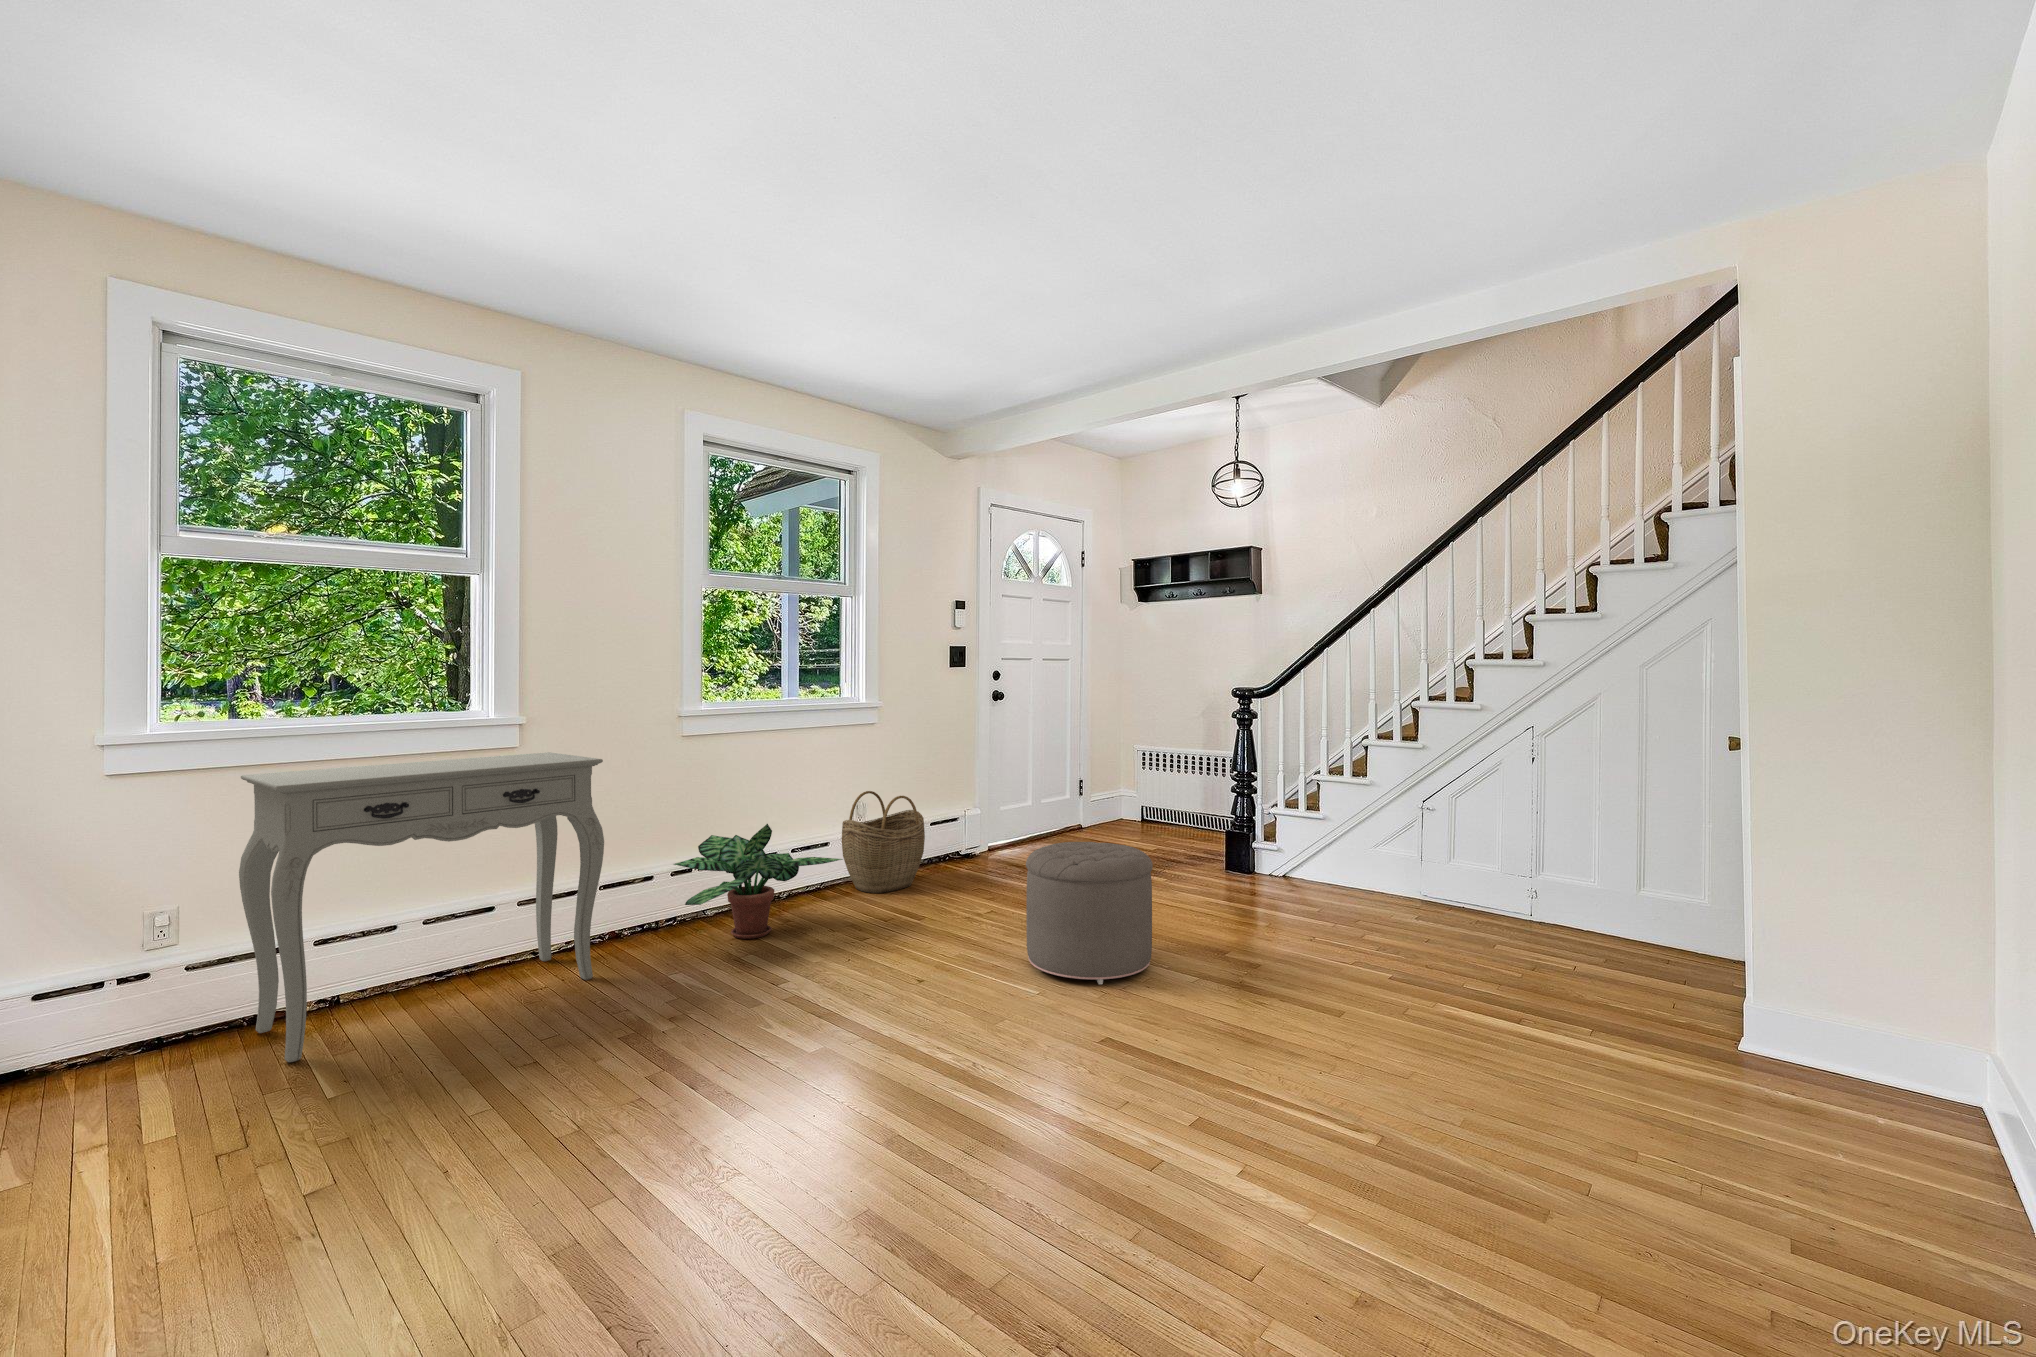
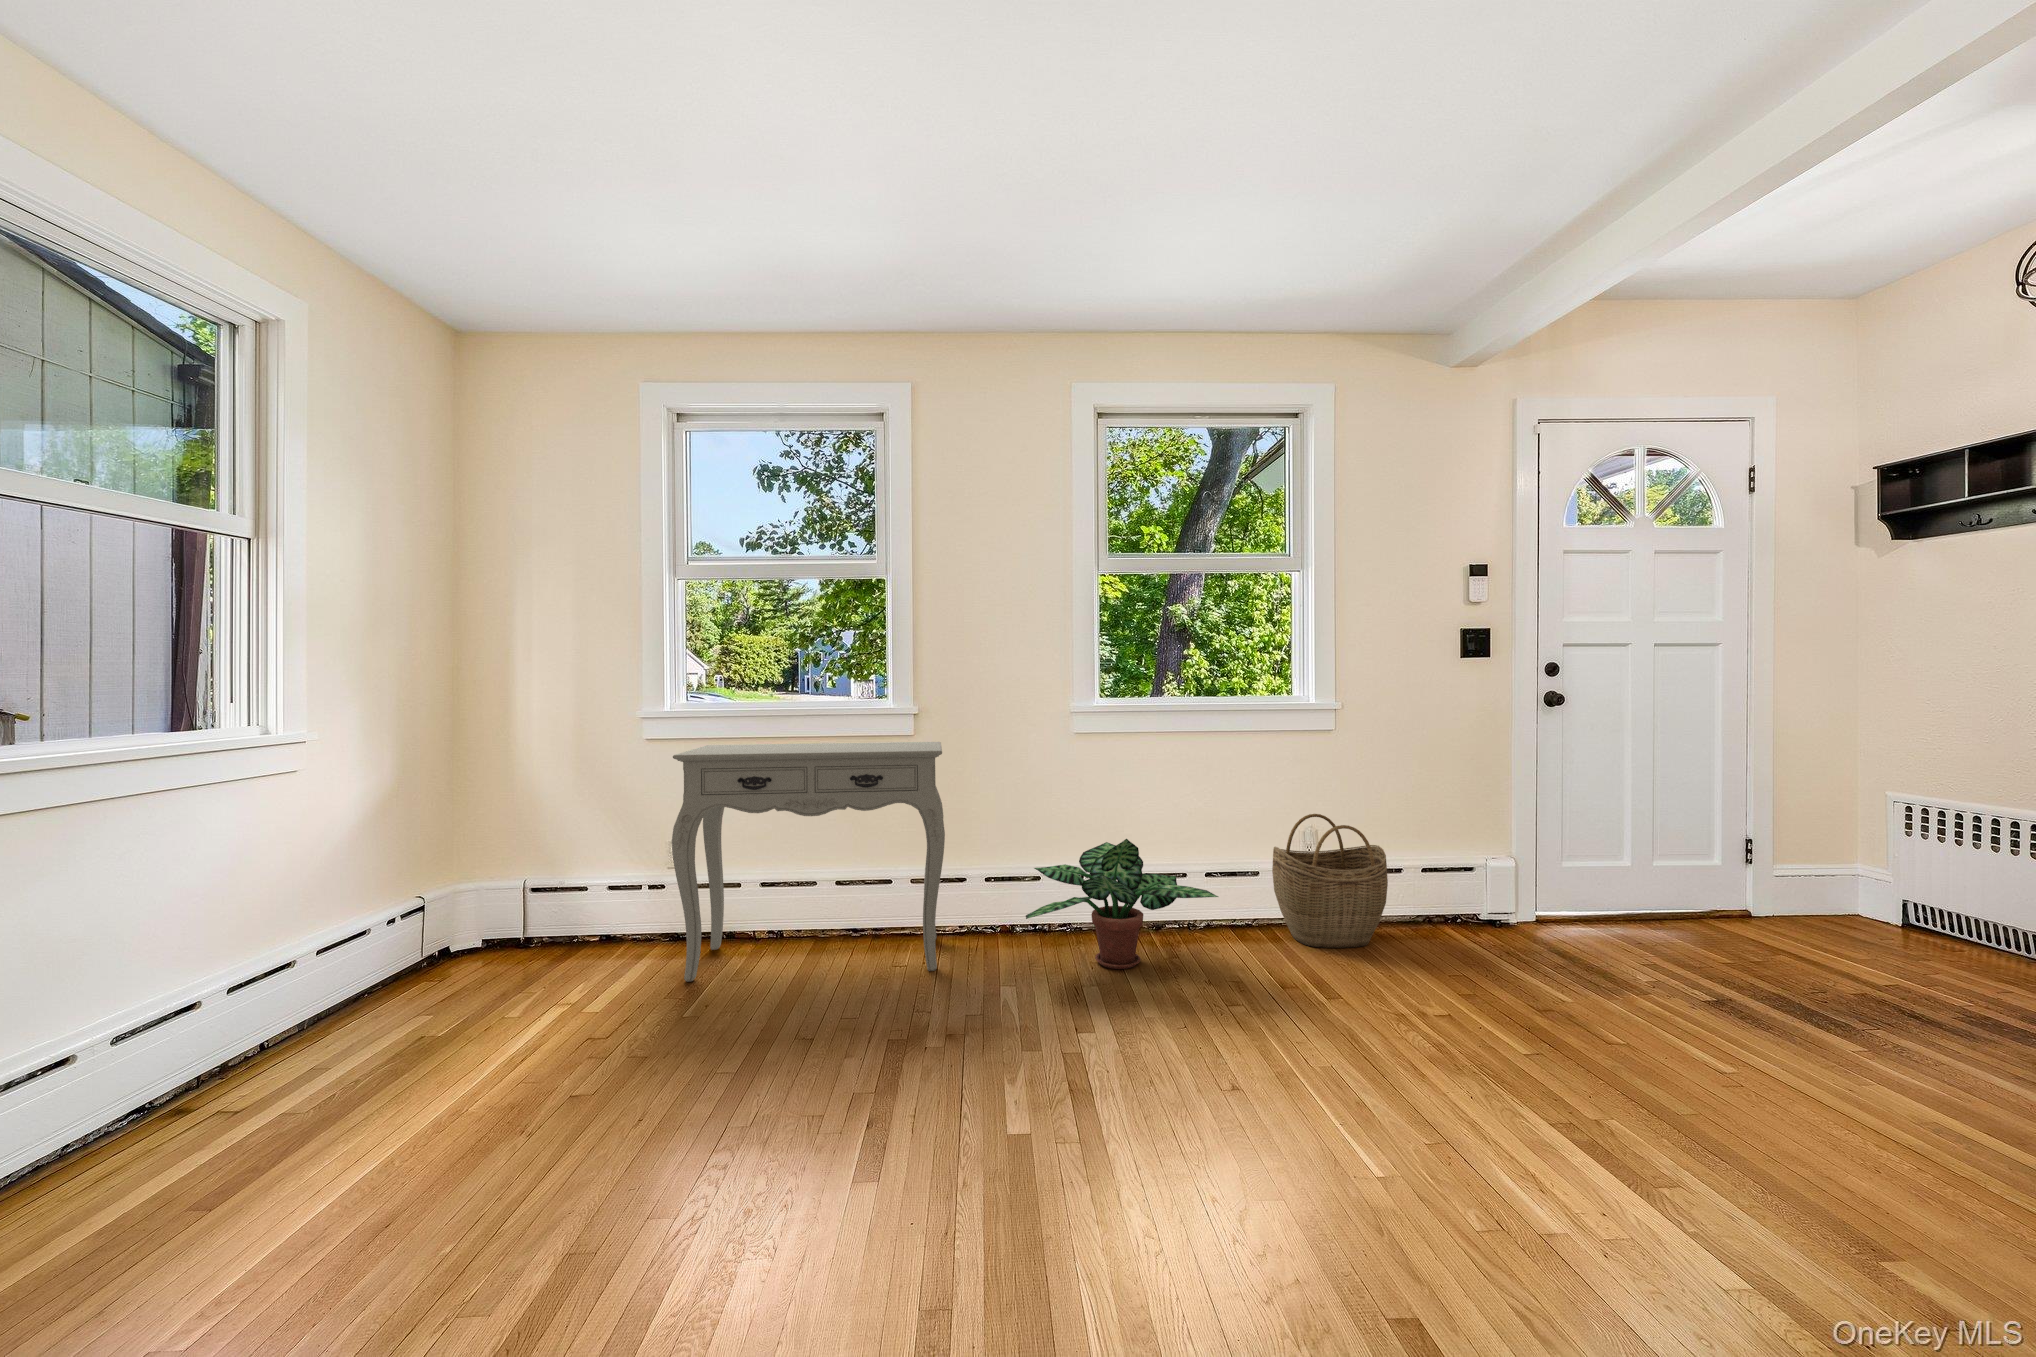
ottoman: present [1026,842,1153,985] -> none [1401,943,1676,1245]

